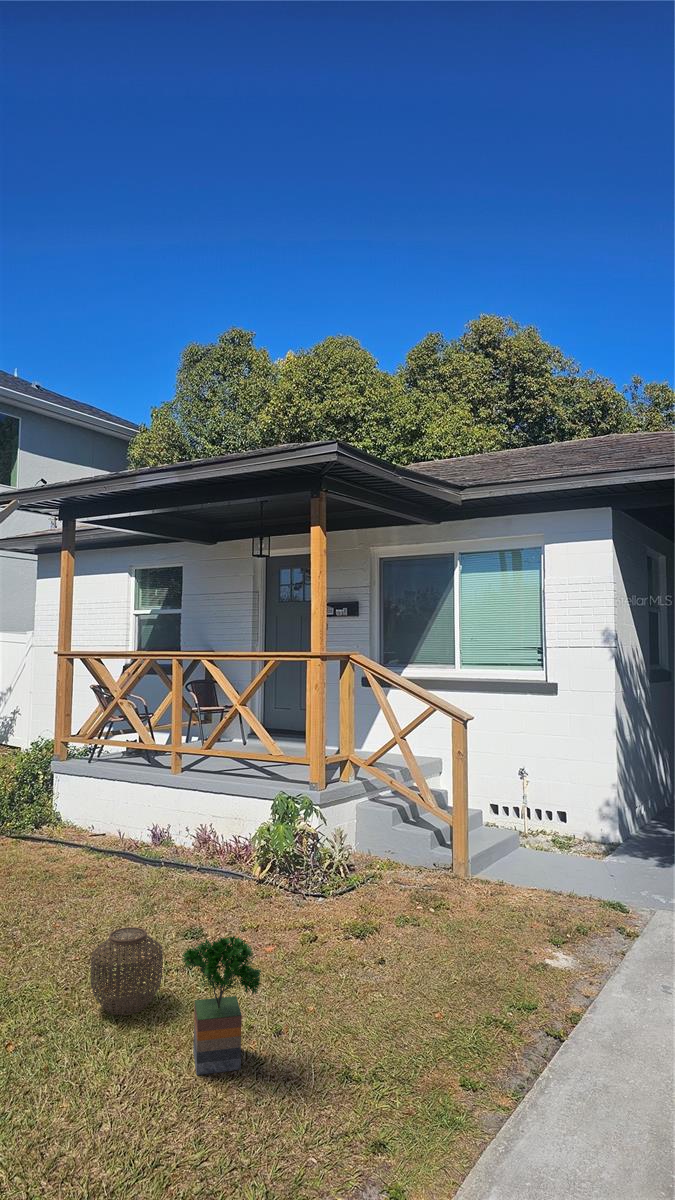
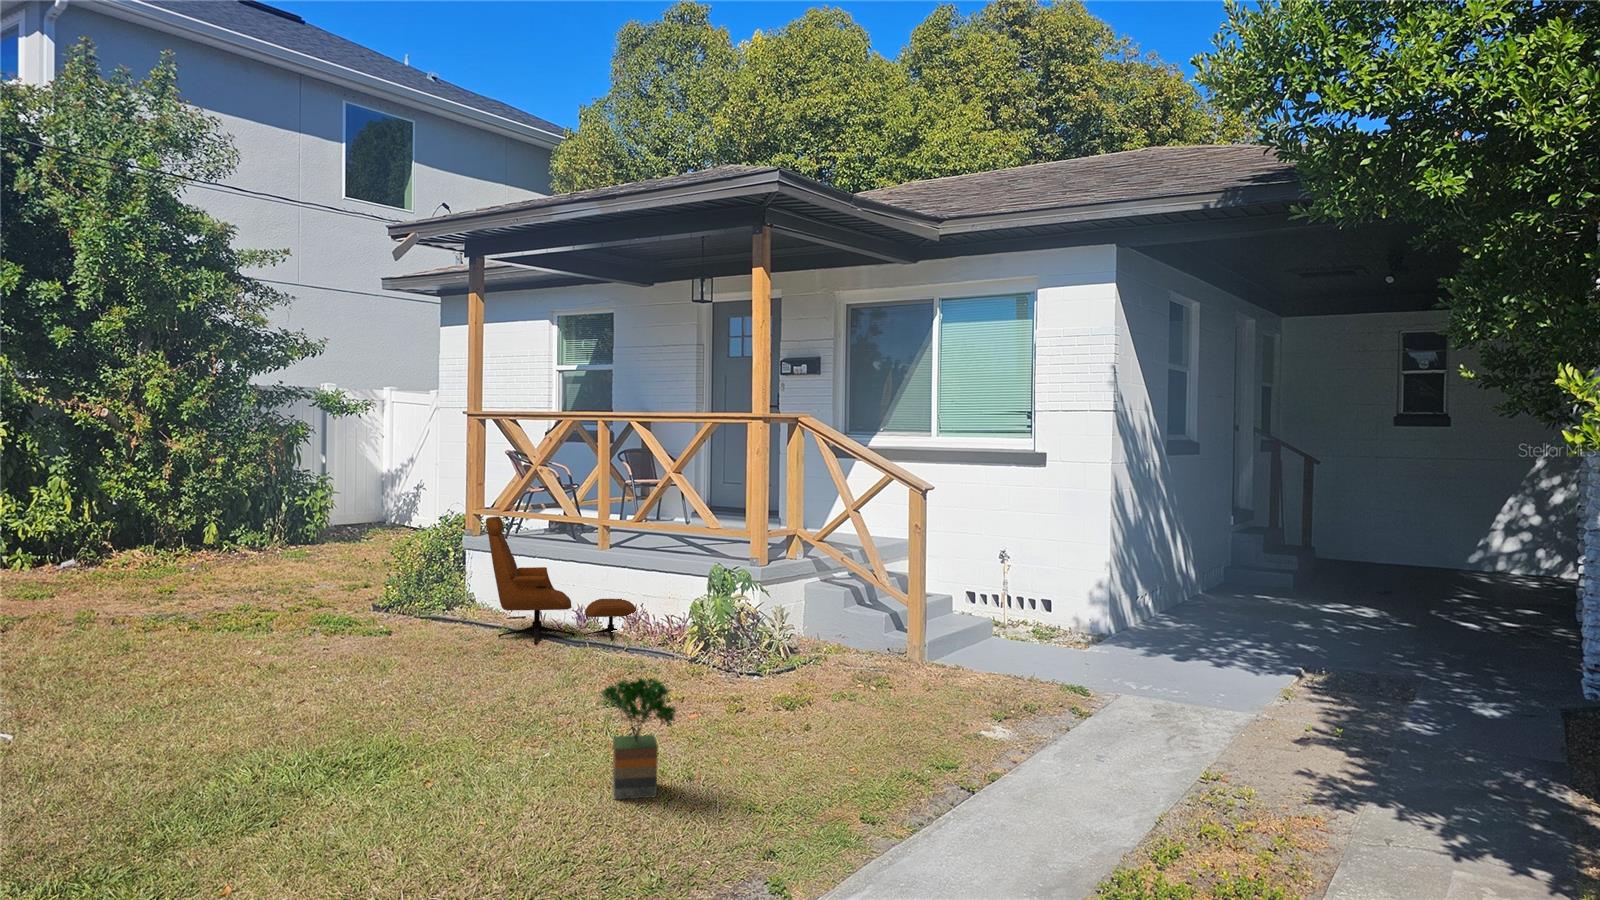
lounge chair: none [71,747,206,866] -> present [486,516,636,645]
woven basket: present [91,927,163,1015] -> none [513,678,584,759]

